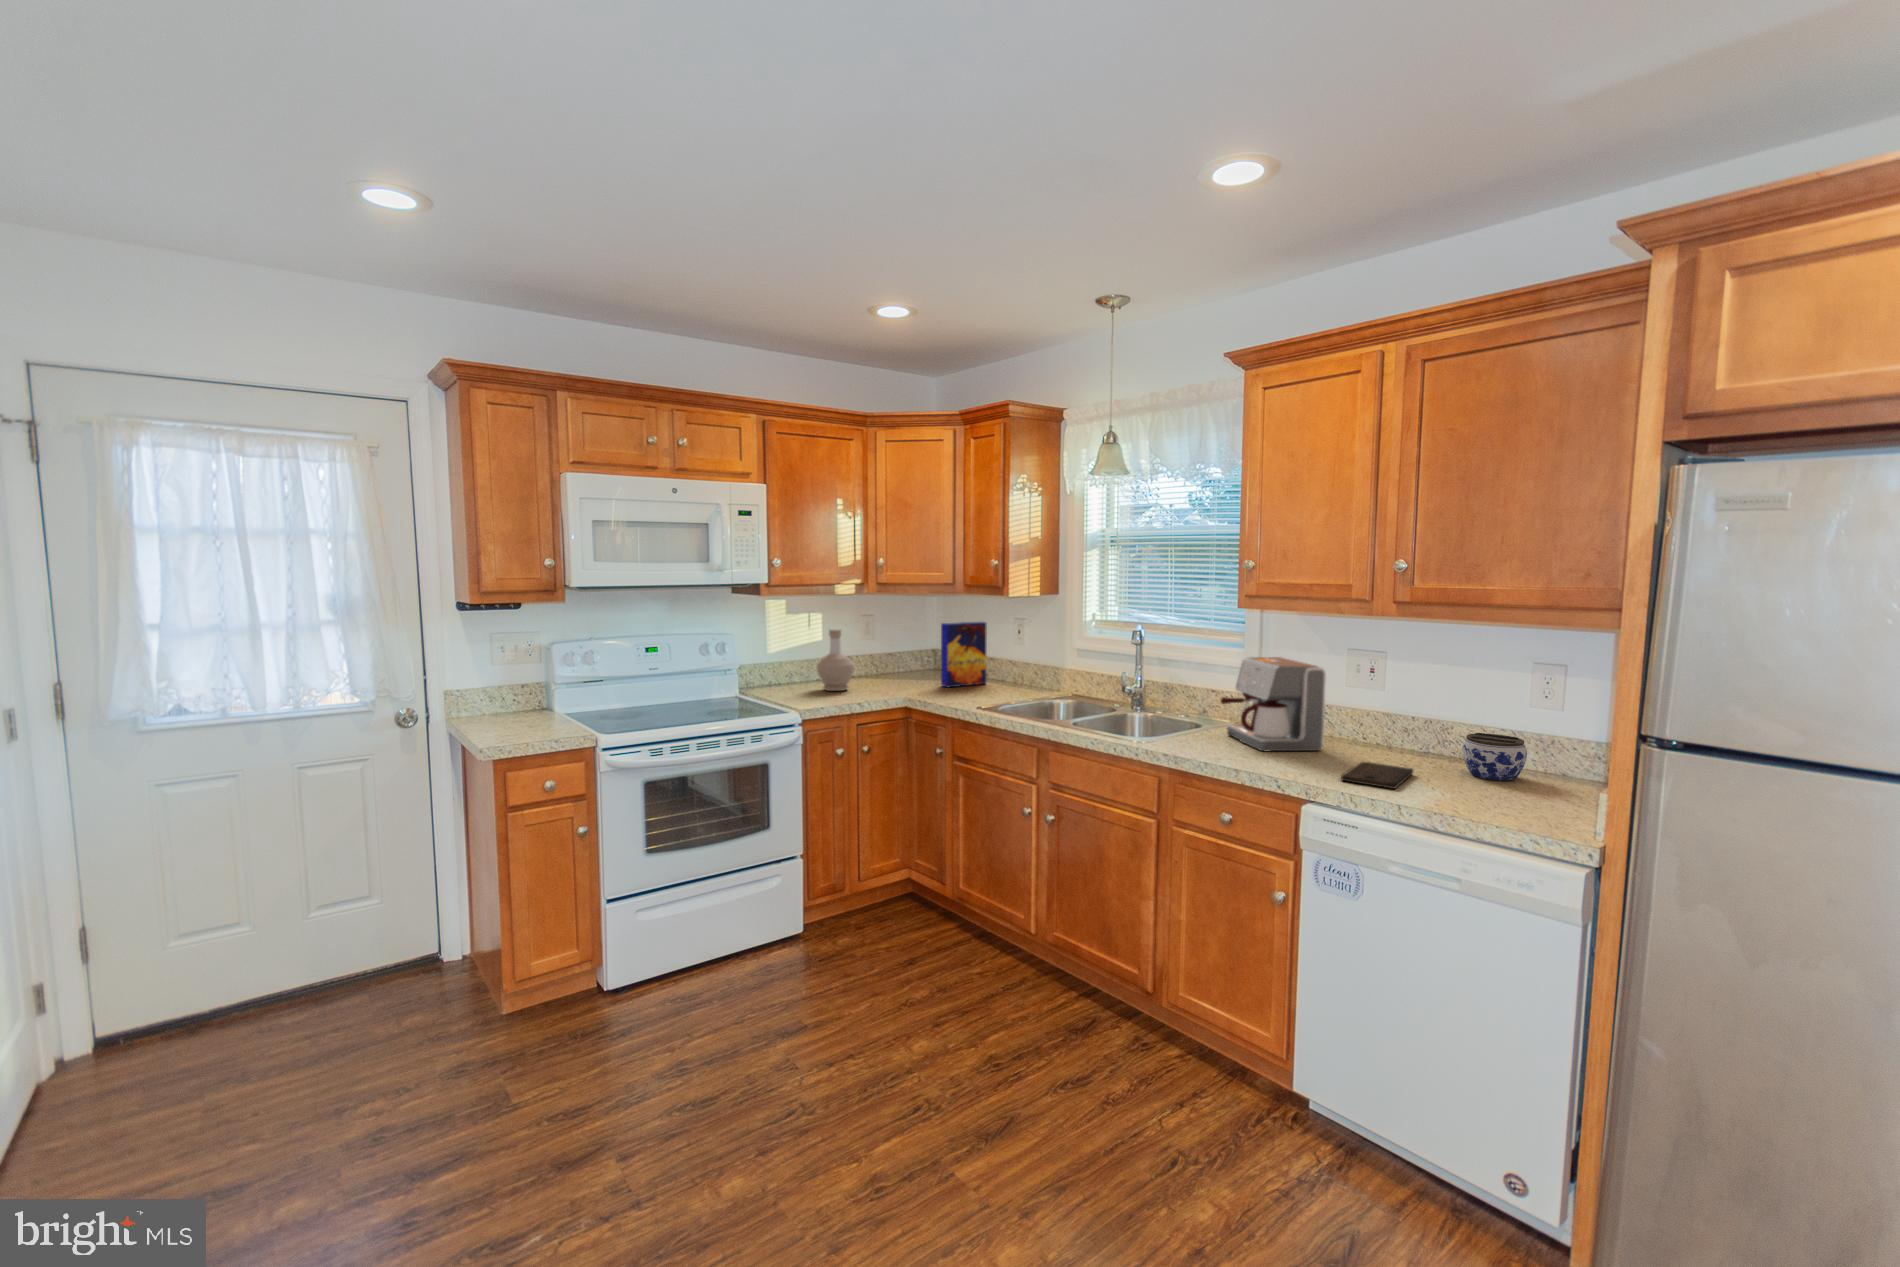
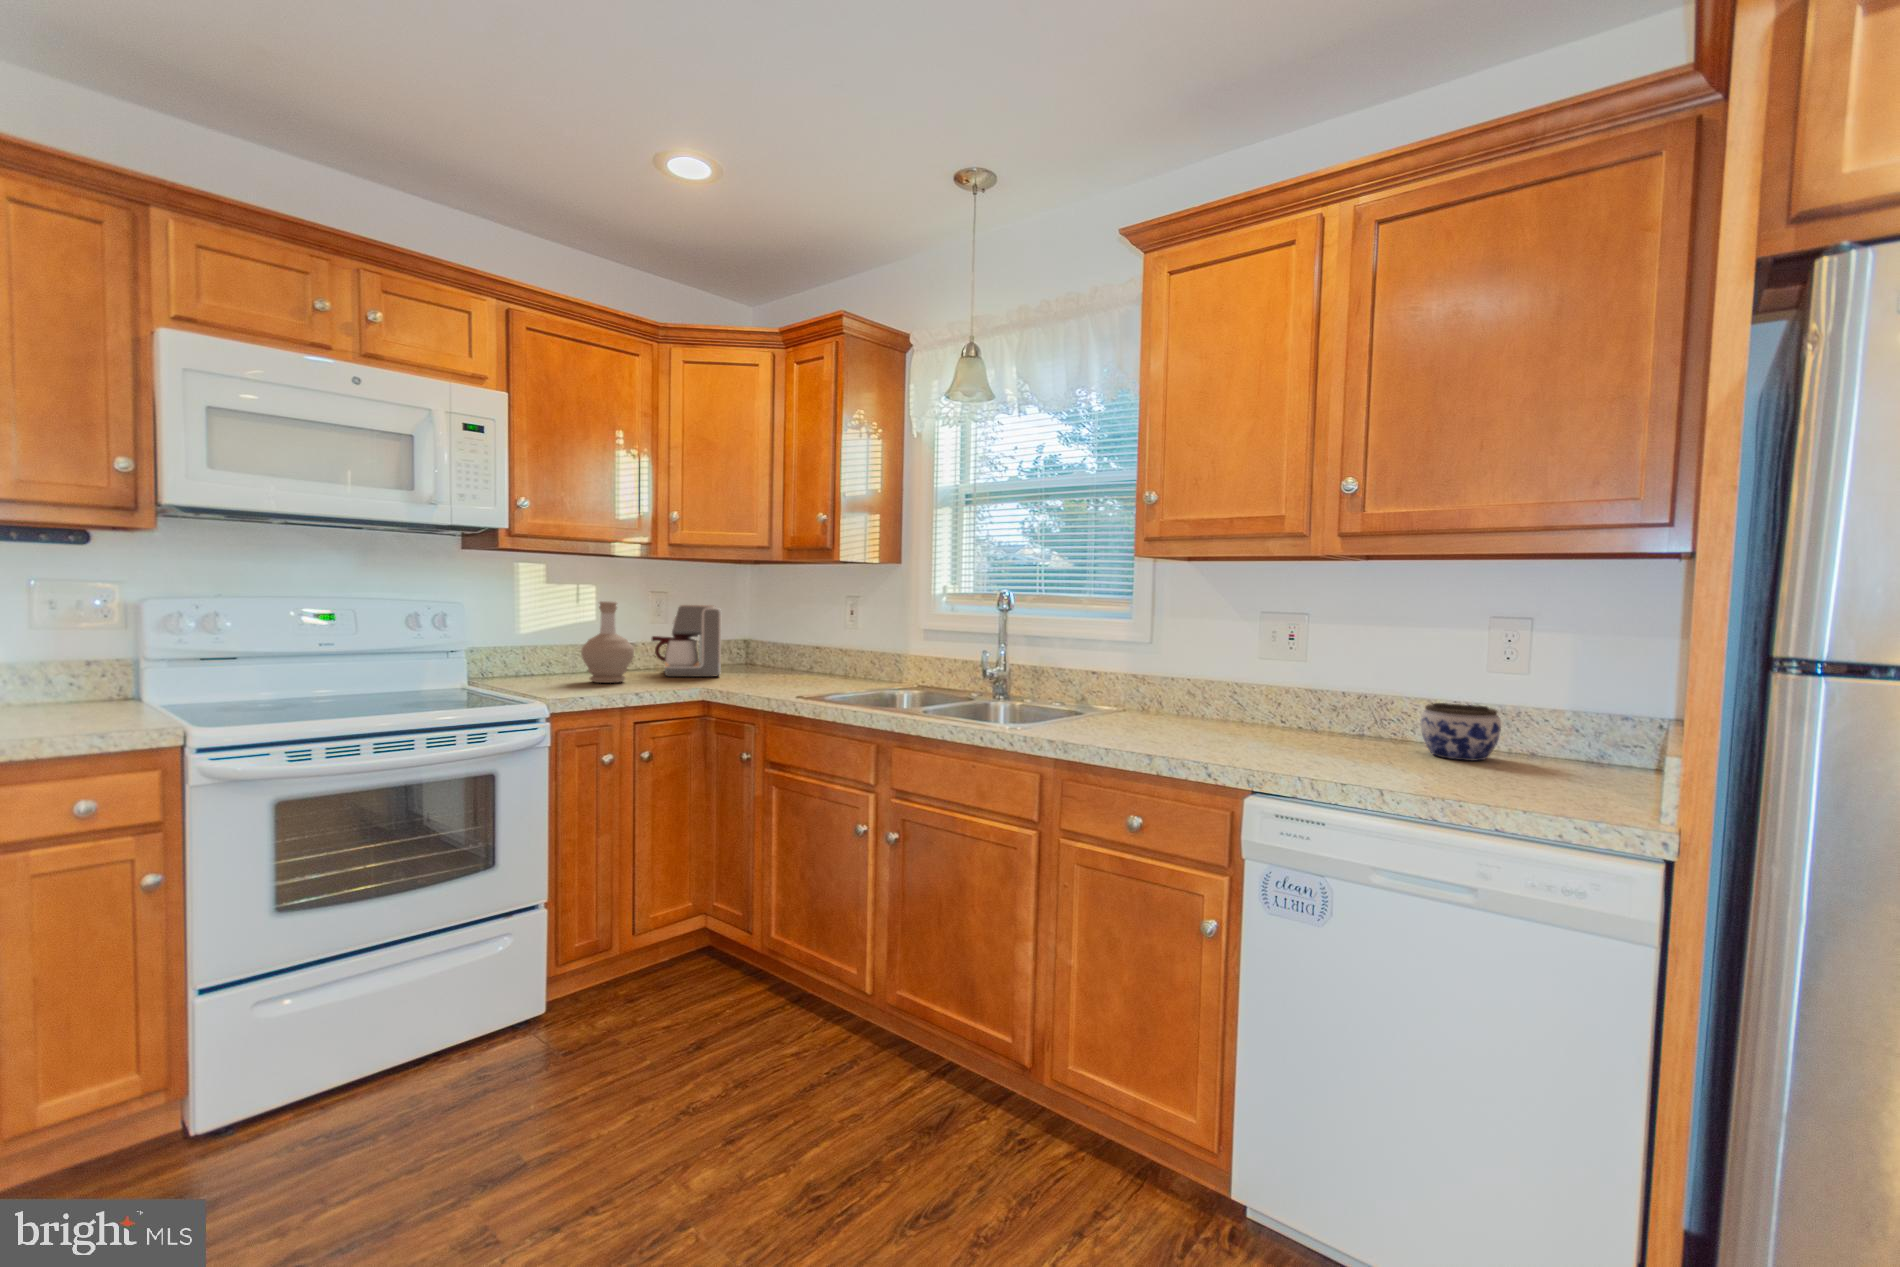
cereal box: present [941,622,987,687] -> none [751,599,810,680]
coffee maker: present [1221,657,1326,751] -> present [652,605,721,677]
cutting board: present [1341,762,1413,789] -> none [1289,742,1369,771]

